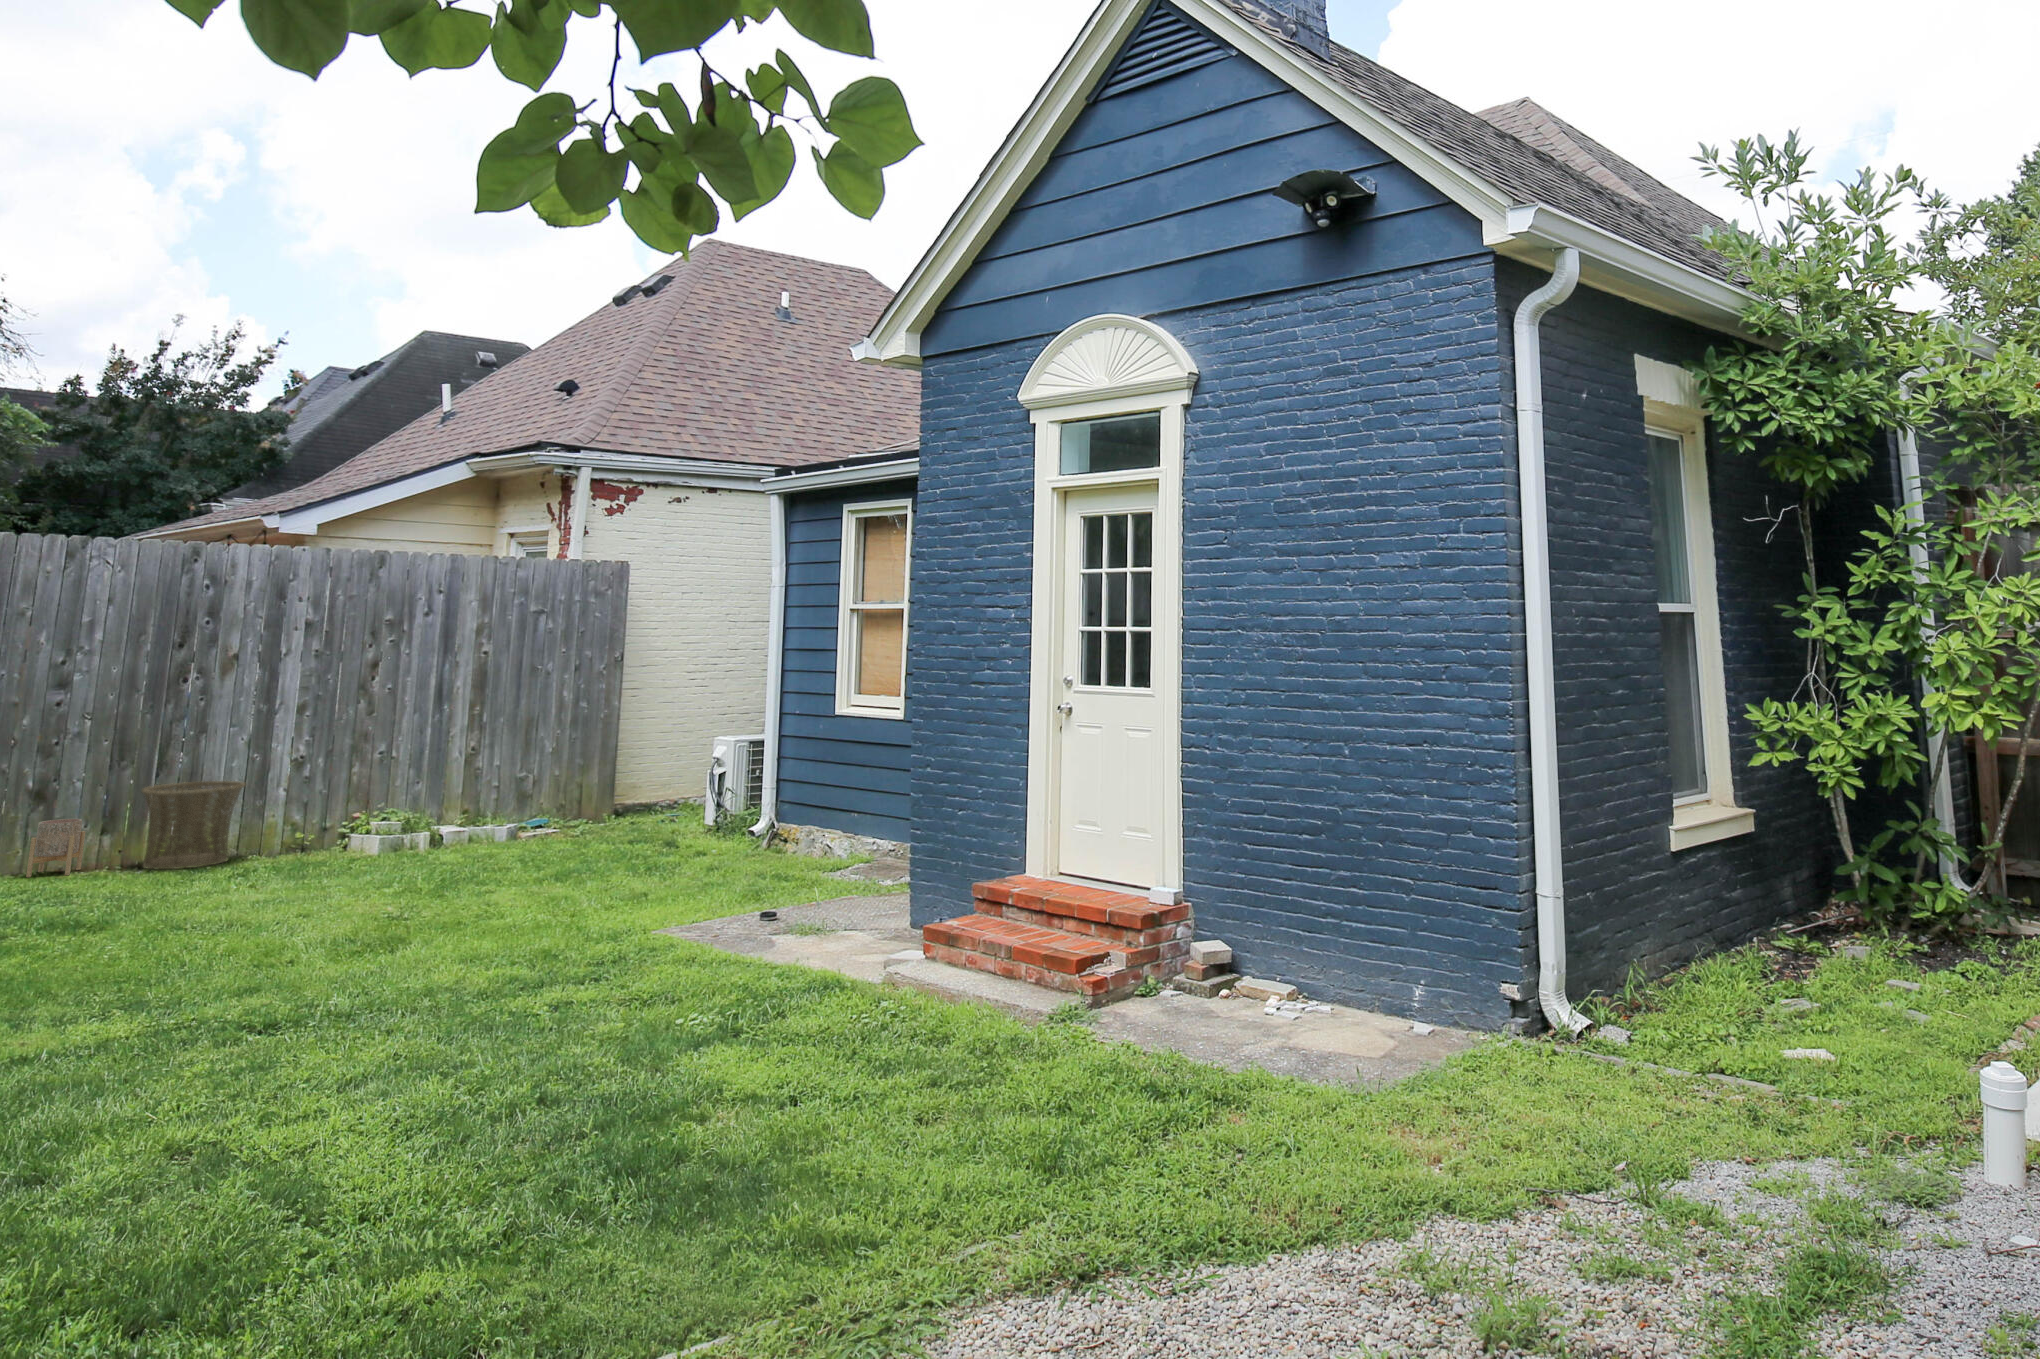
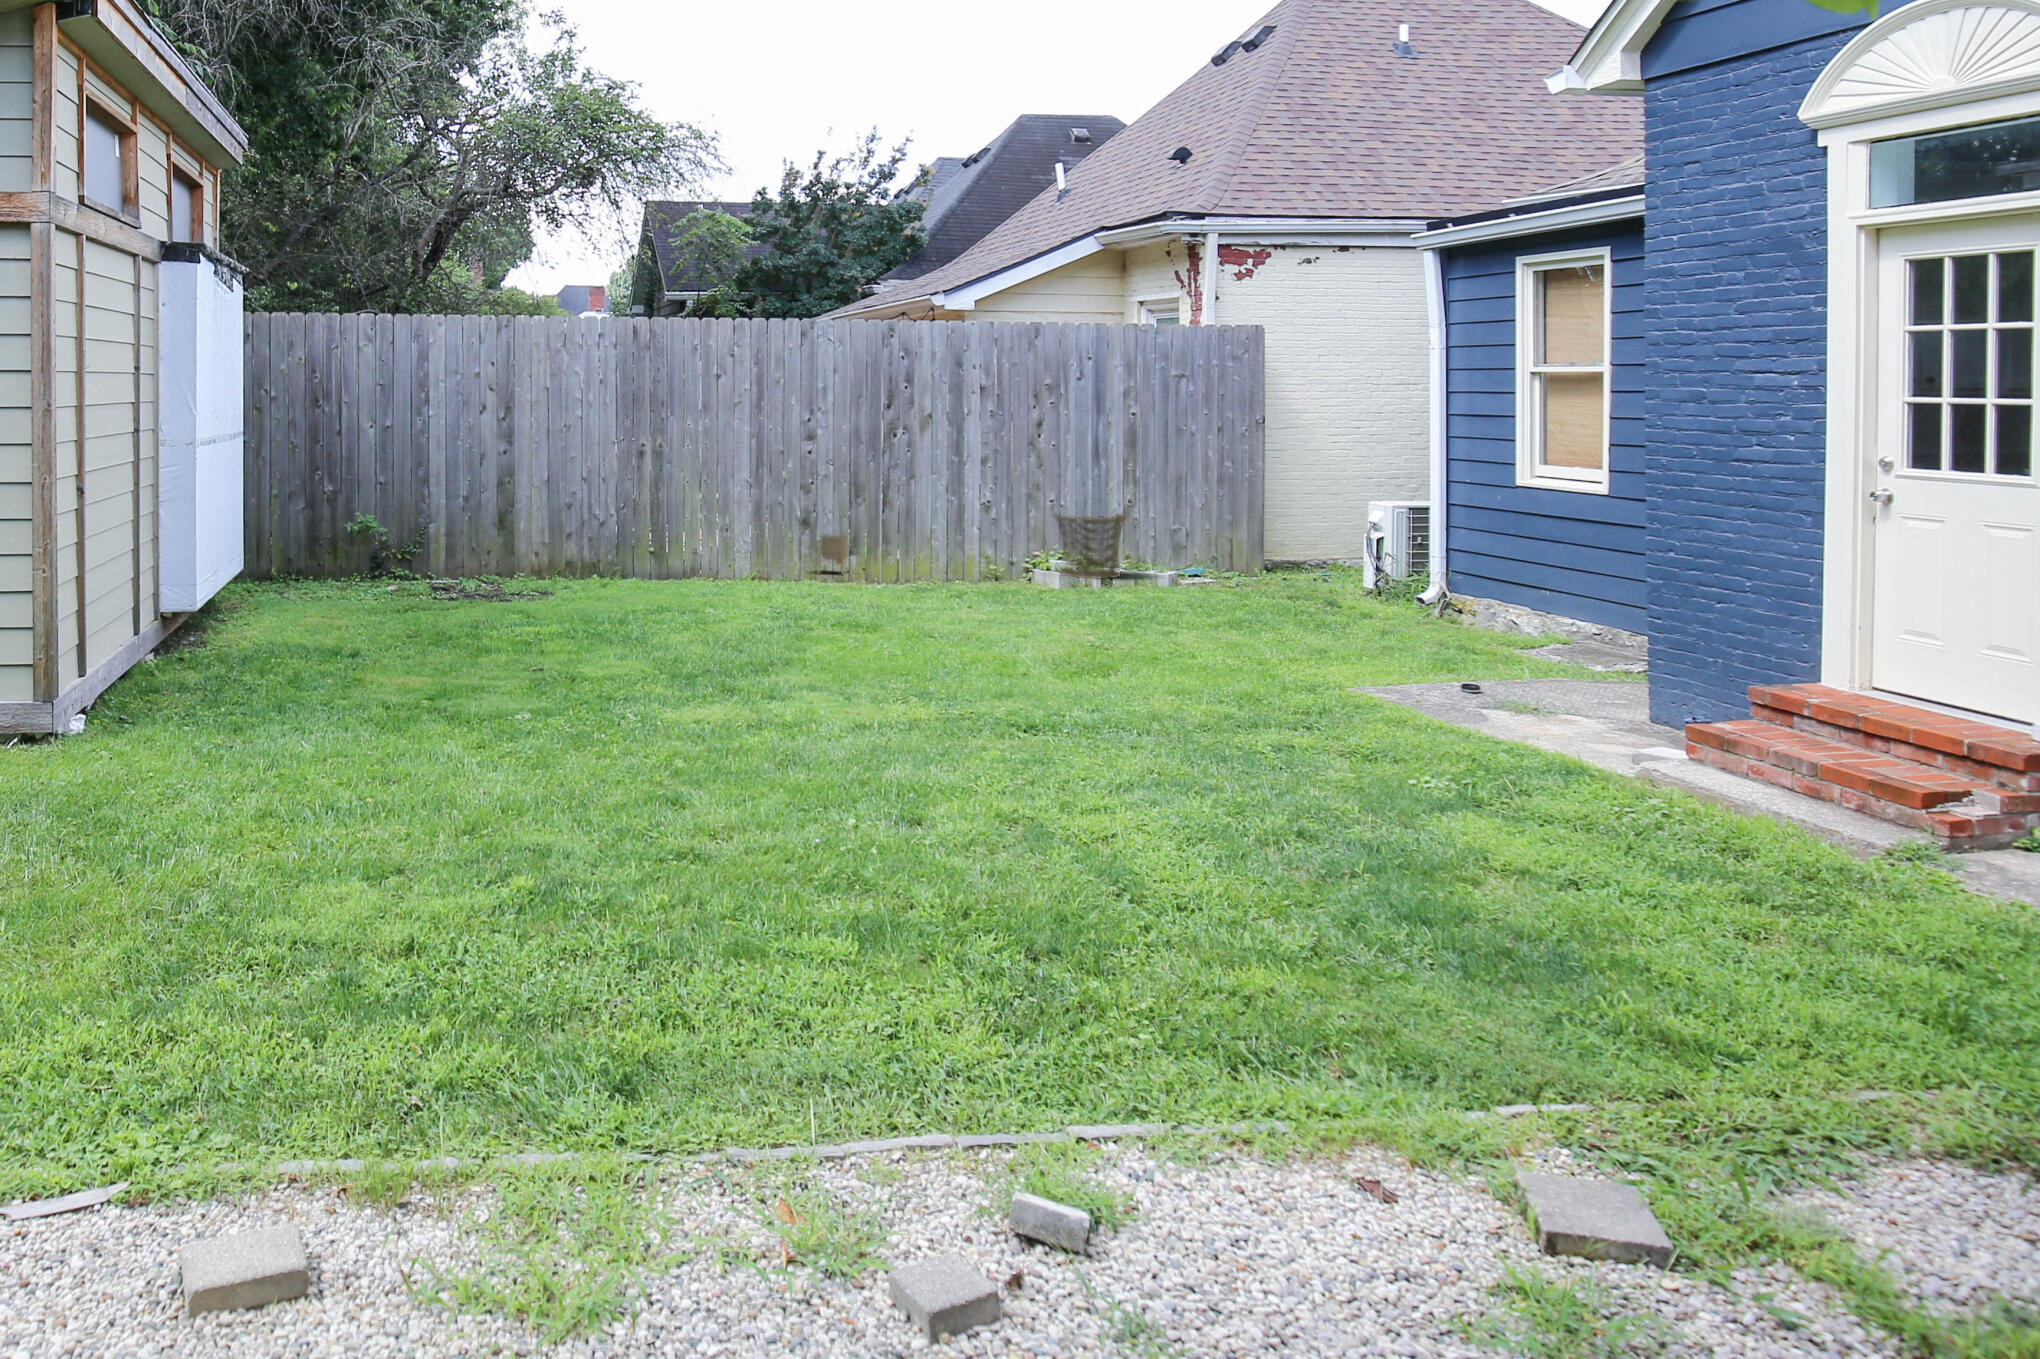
basket: present [142,781,246,869] -> present [1054,513,1126,578]

